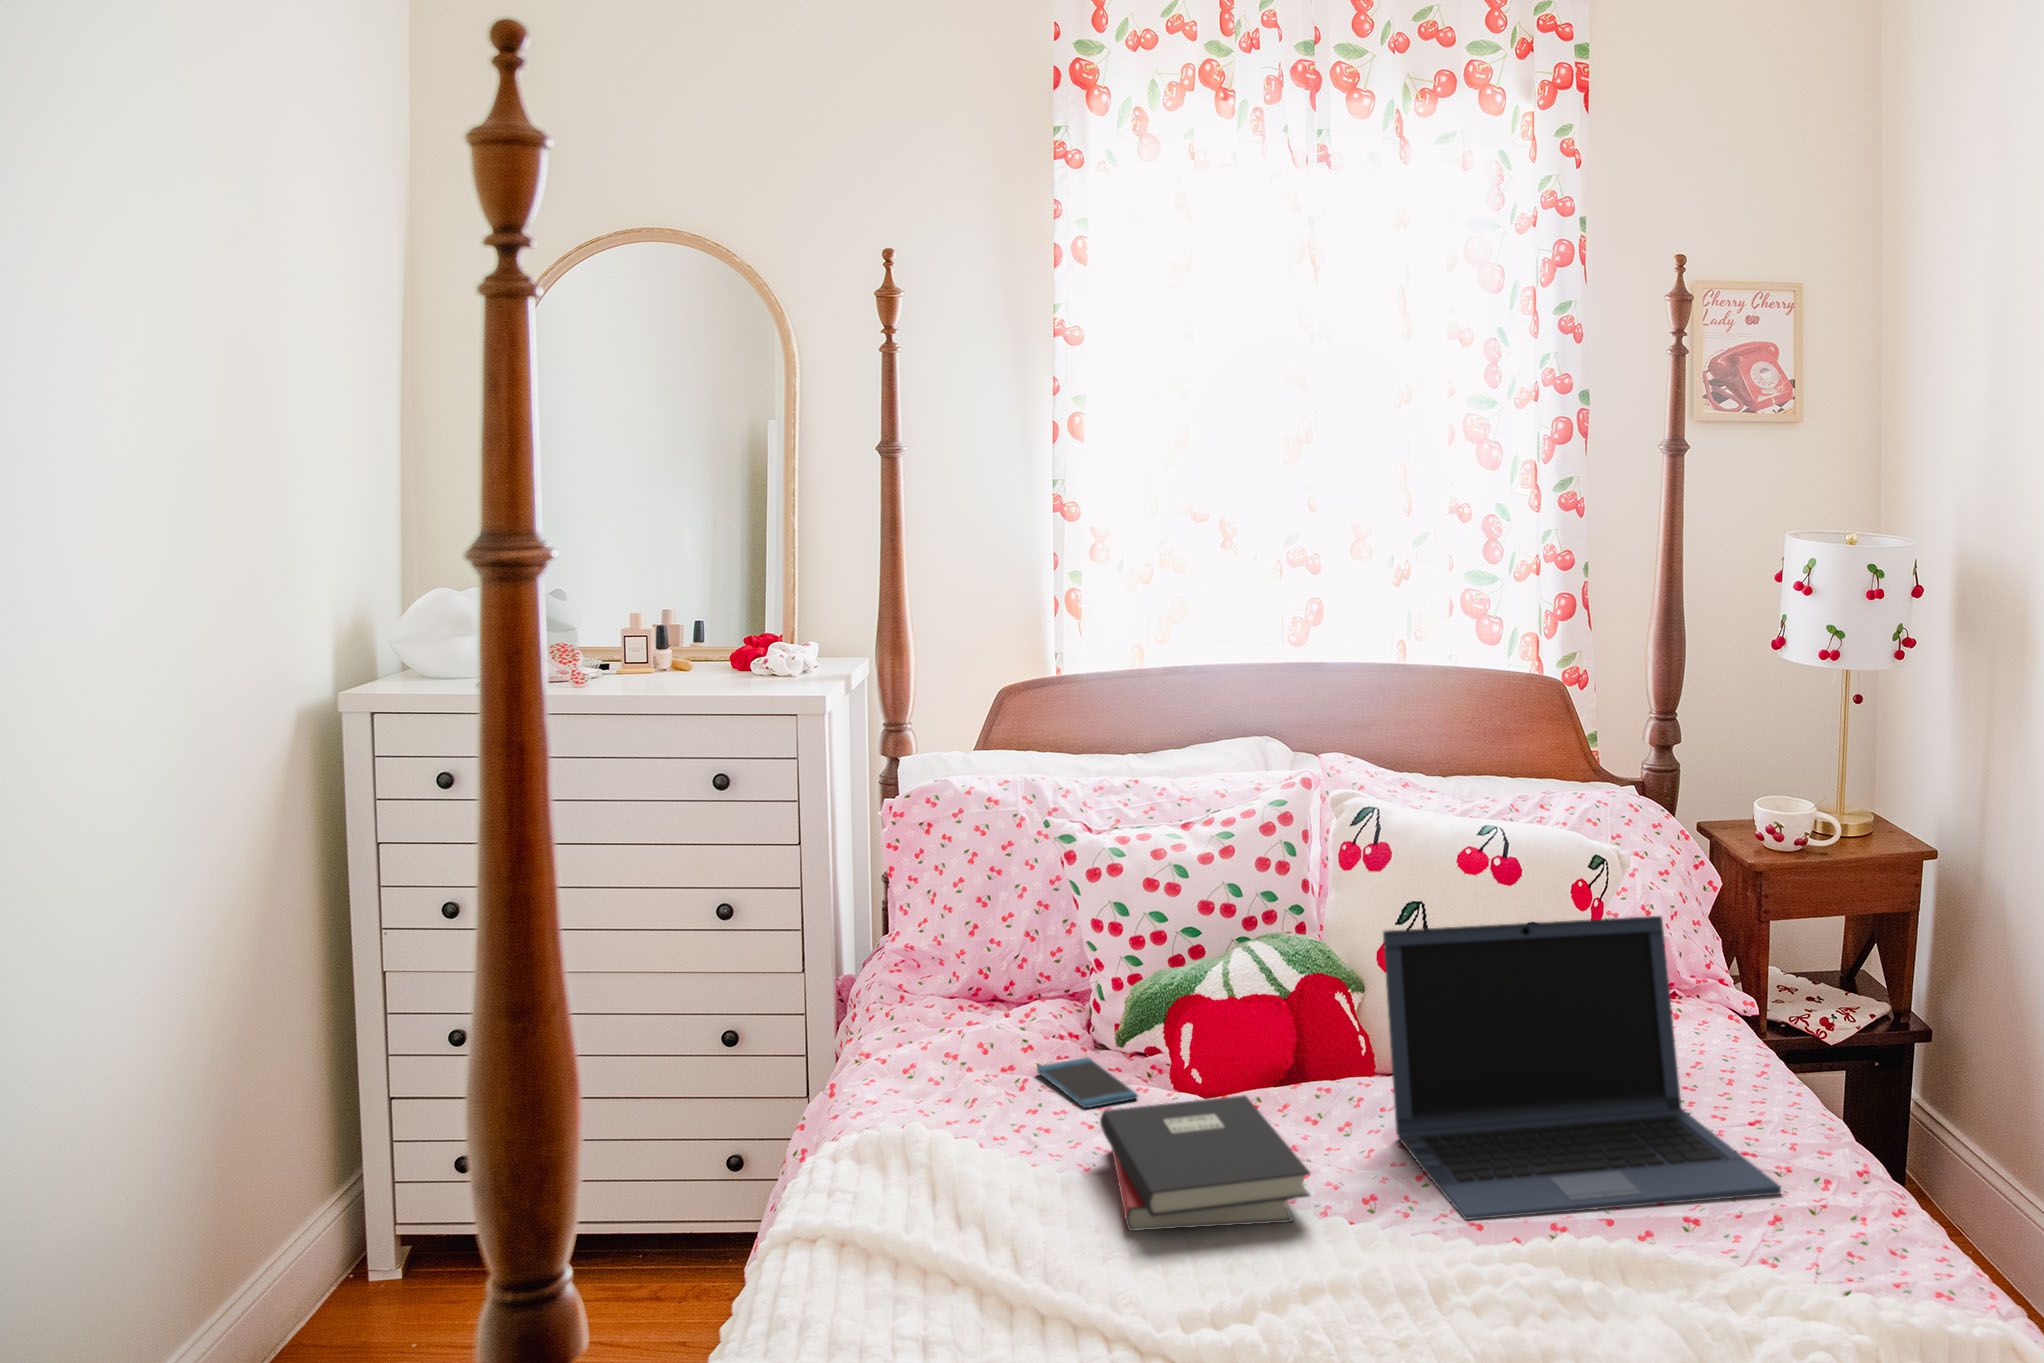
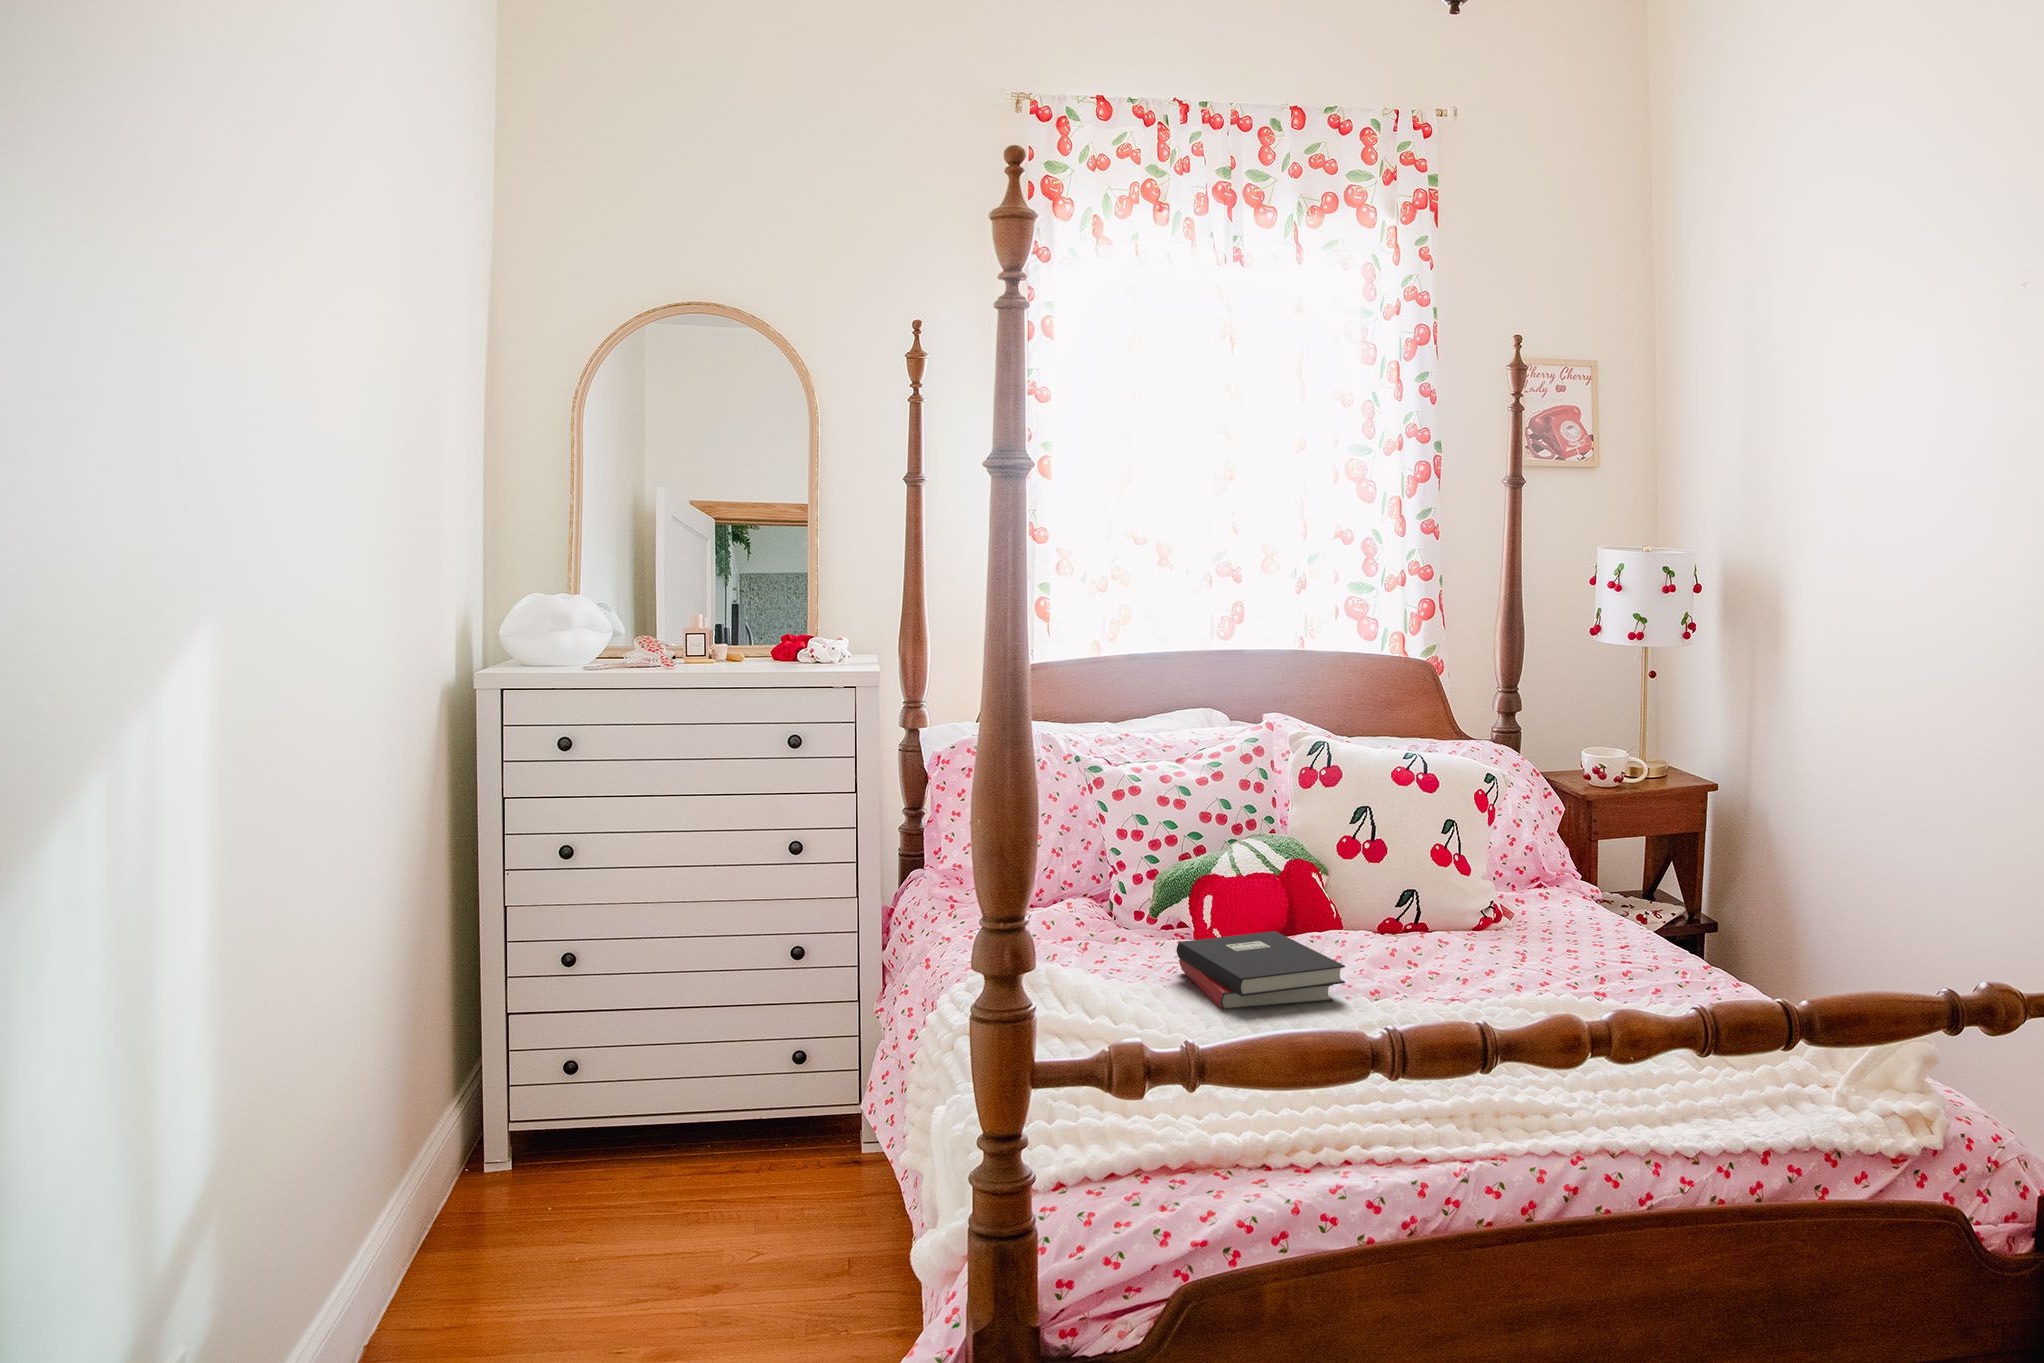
laptop: present [1383,916,1781,1220] -> none [1364,802,1655,999]
smartphone: present [1037,1057,1138,1108] -> none [1097,927,1182,954]

